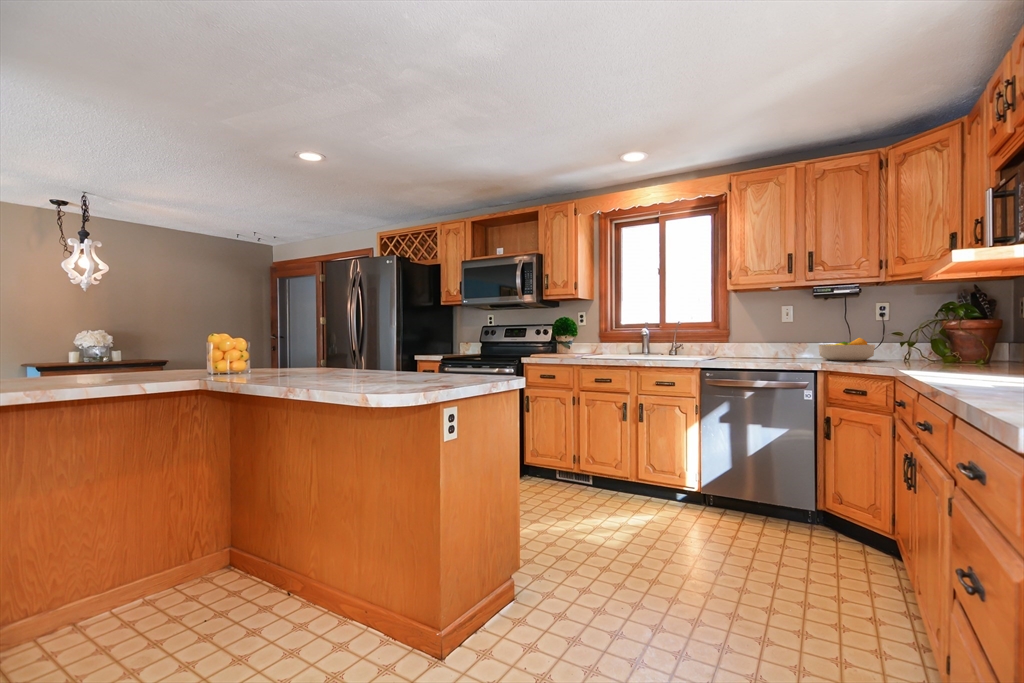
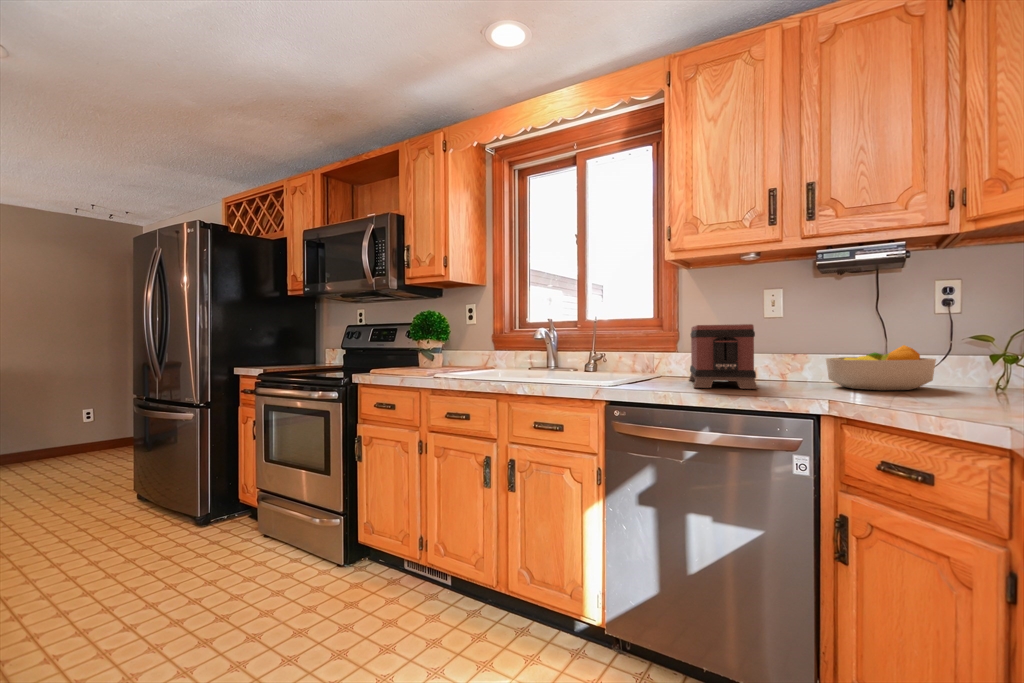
toaster: none [740,327,784,360] -> present [689,324,758,389]

